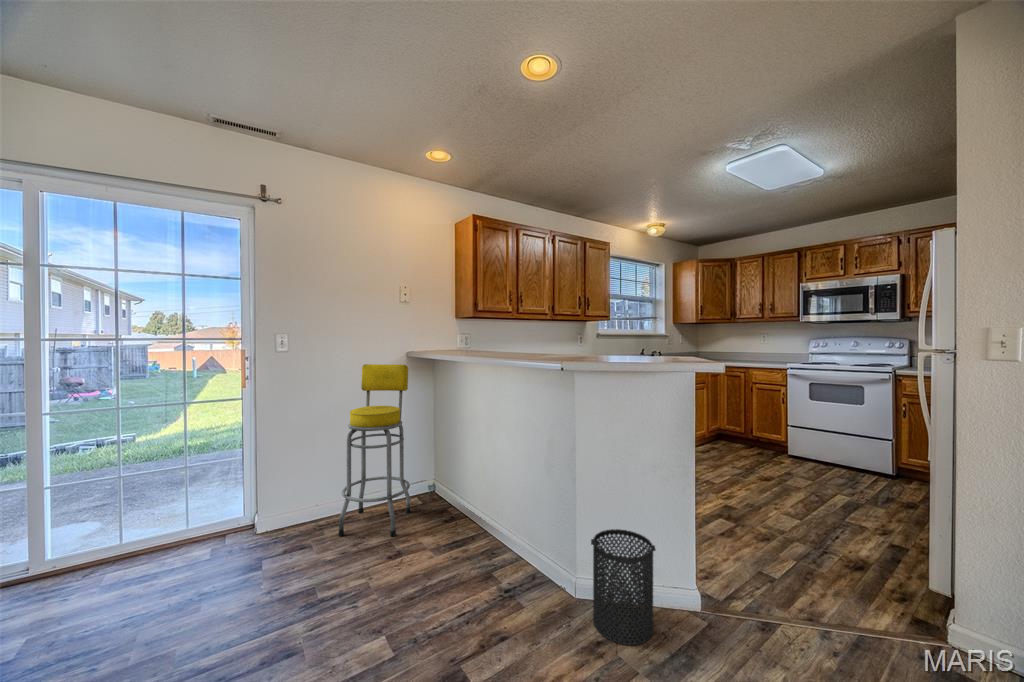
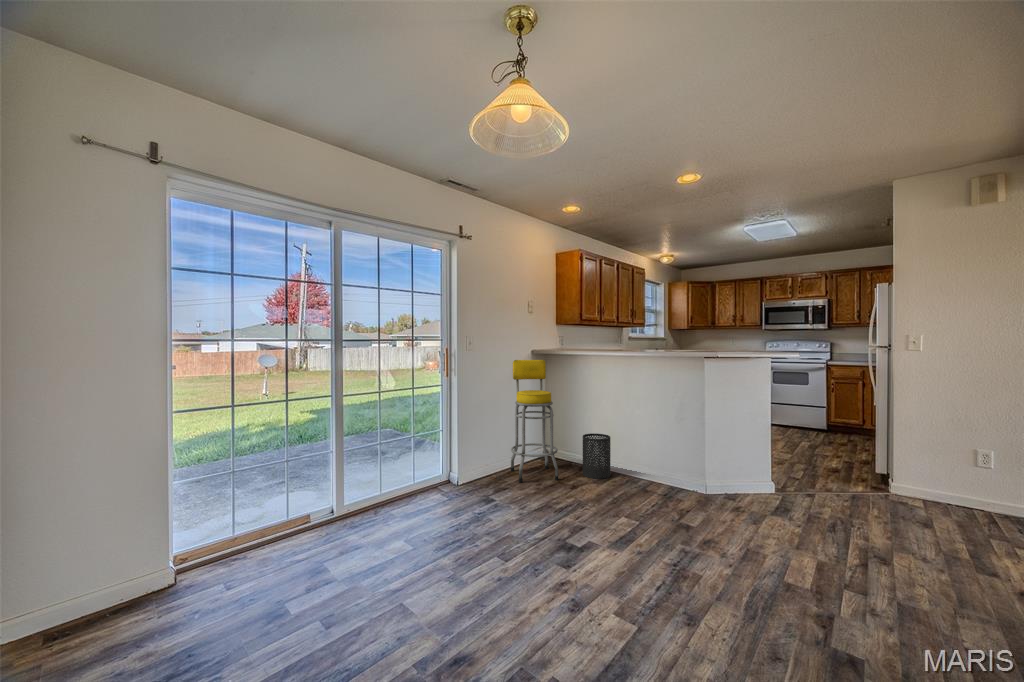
trash can: present [591,529,656,645] -> present [583,433,611,479]

